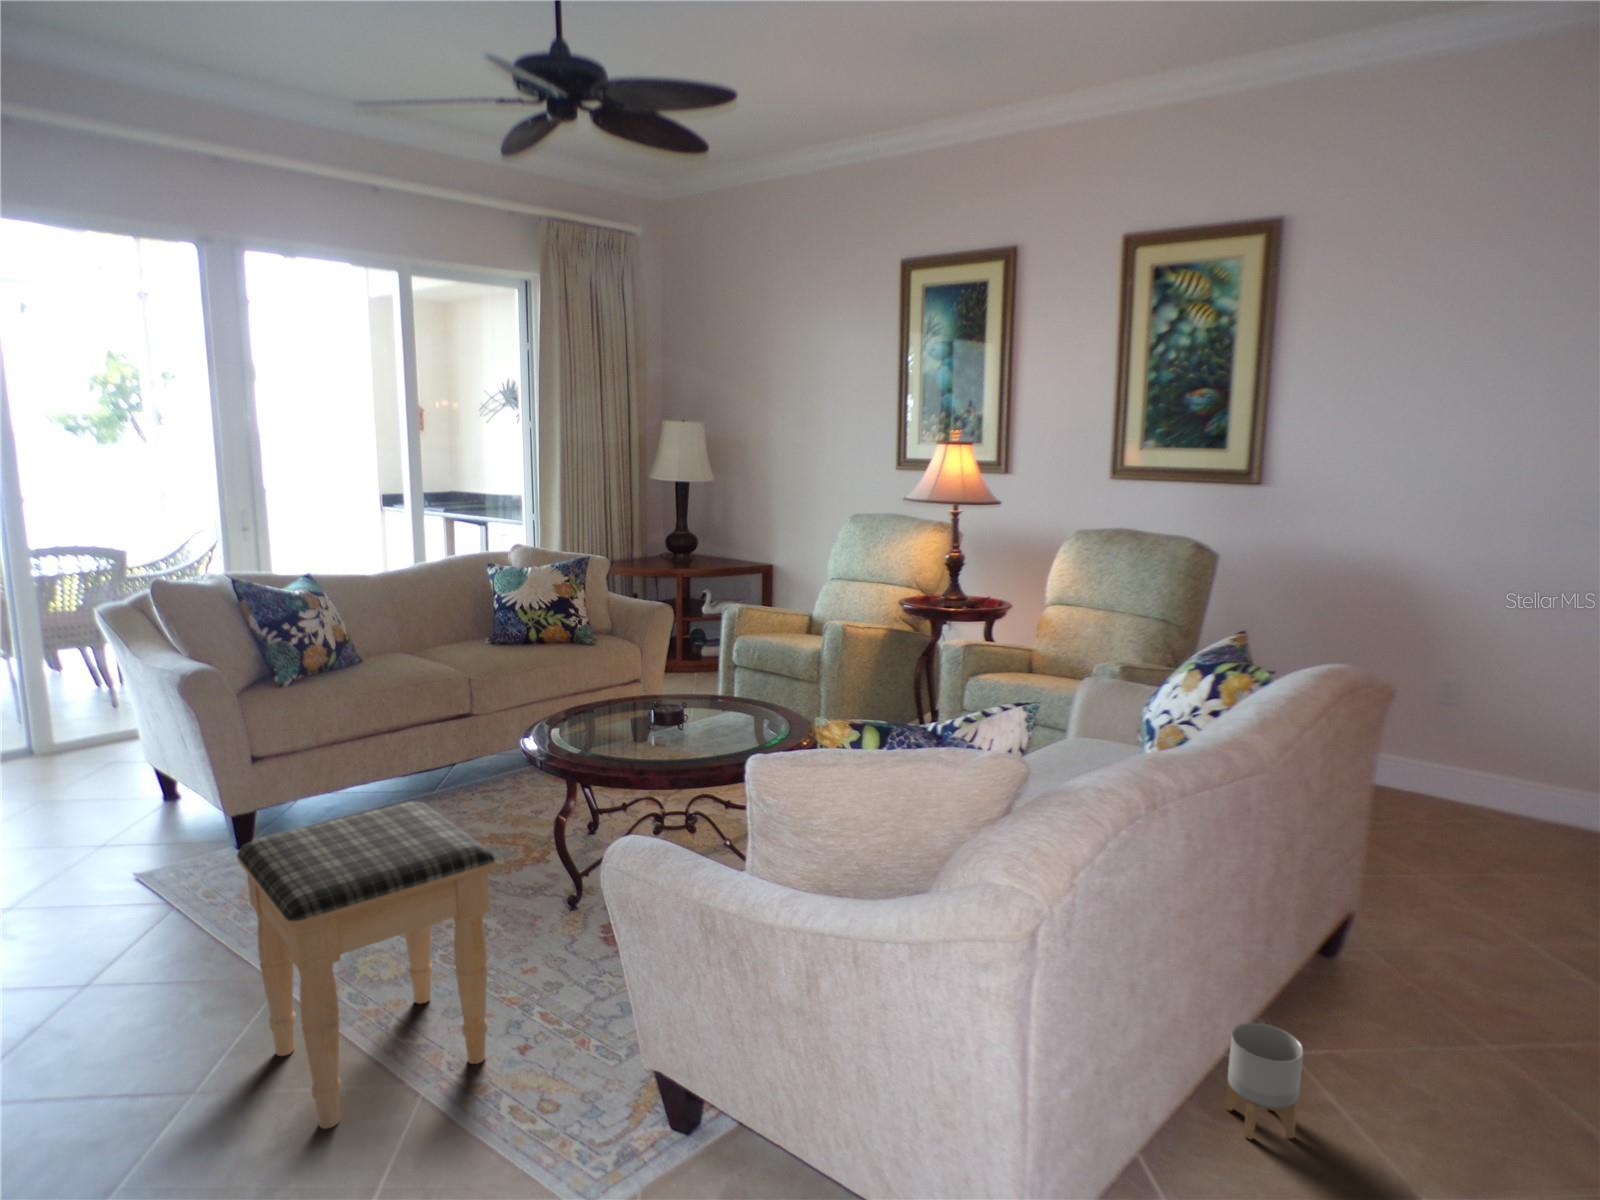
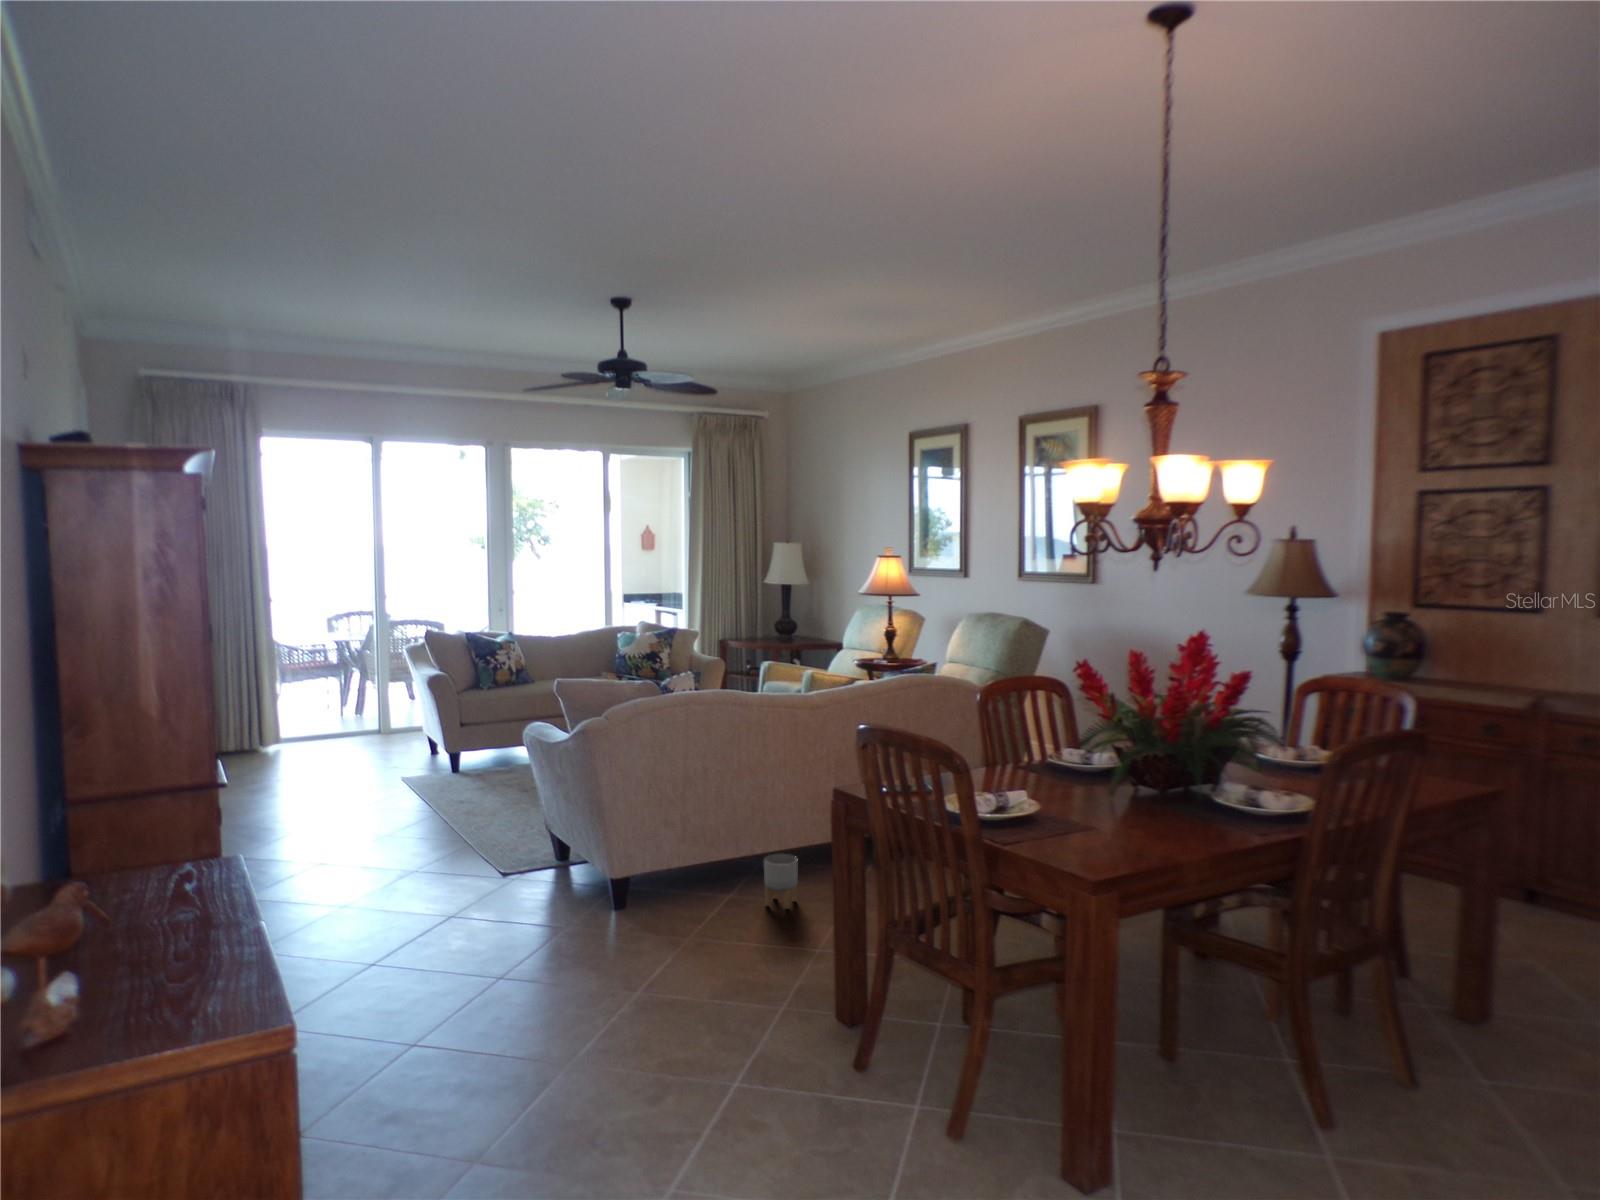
footstool: present [237,801,495,1129] -> none [391,726,486,851]

